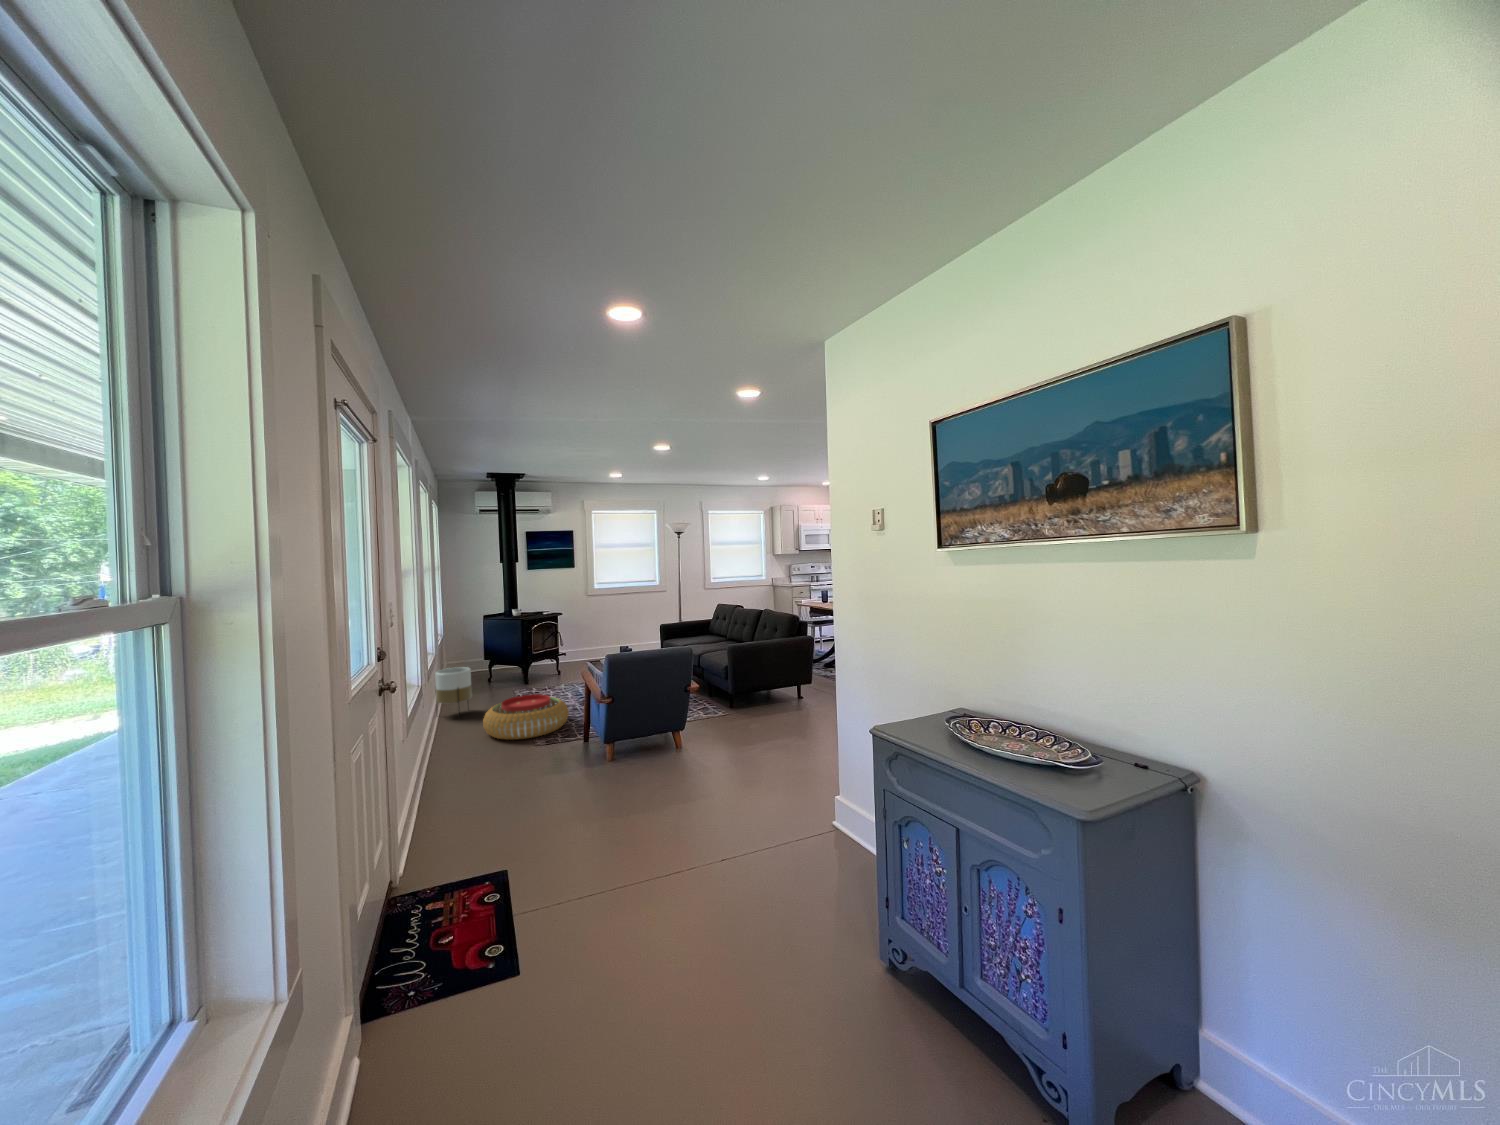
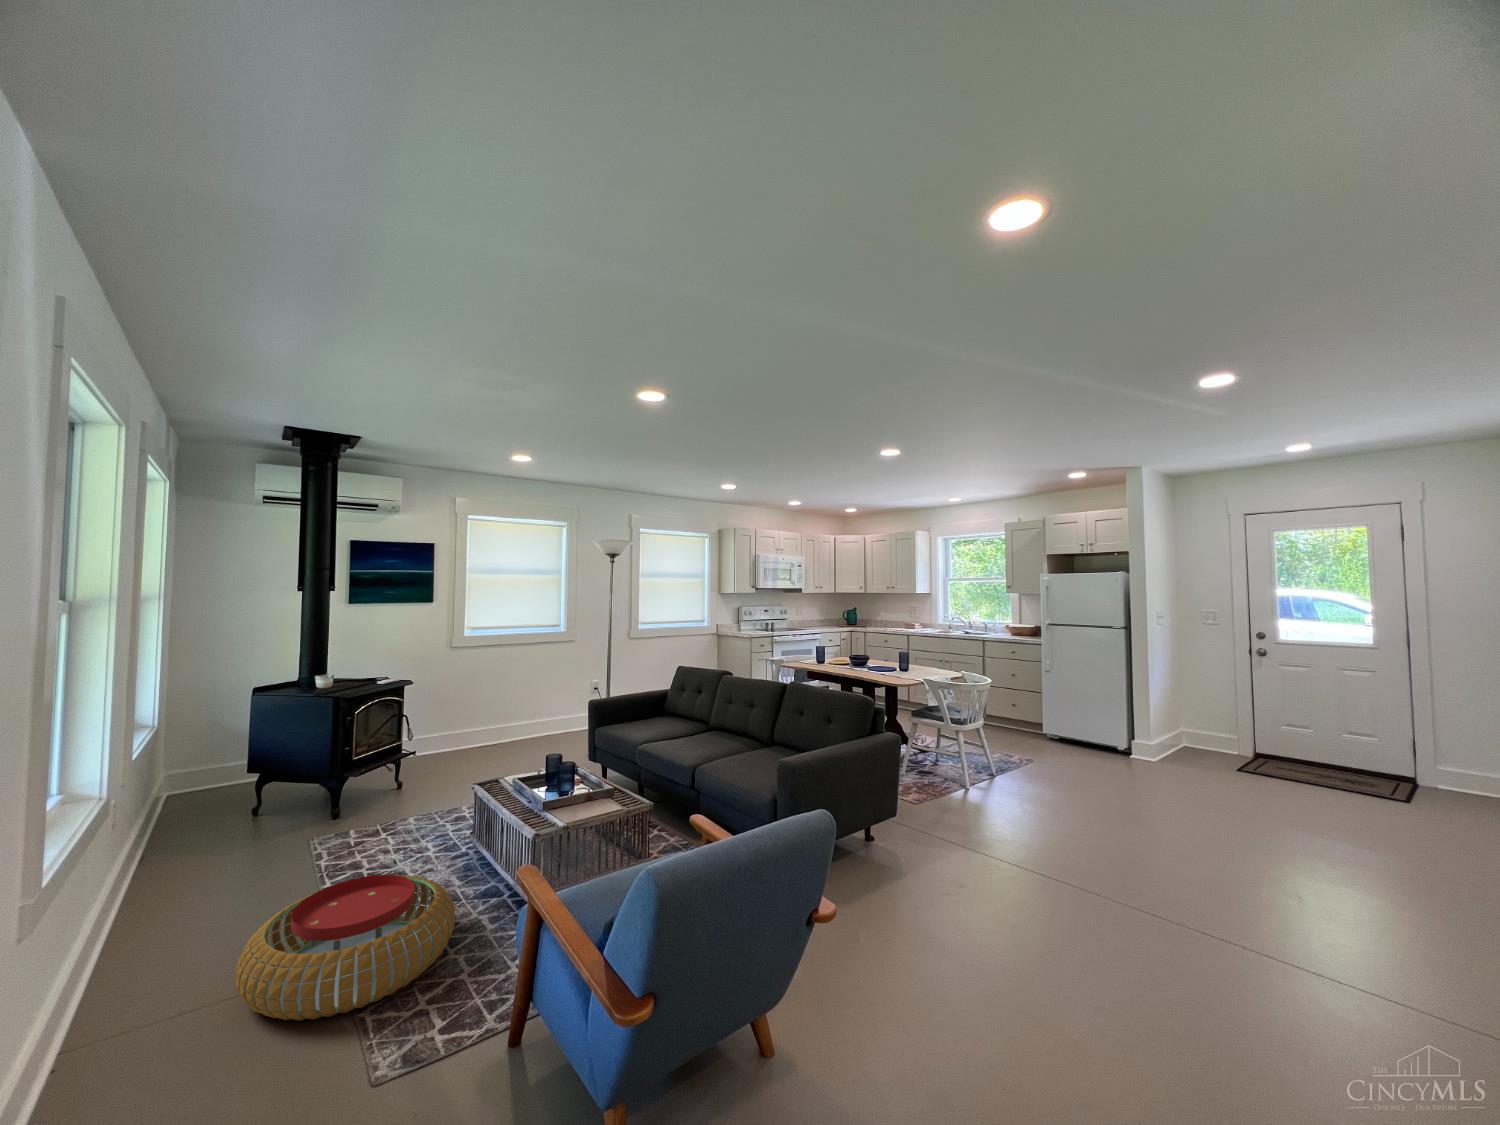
planter: present [435,667,472,710] -> none [110,813,214,942]

